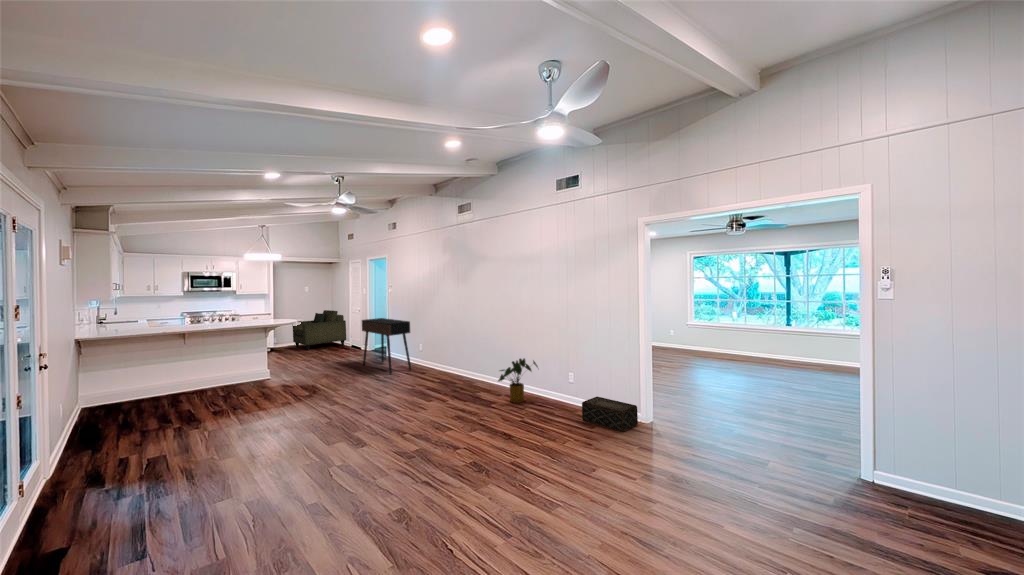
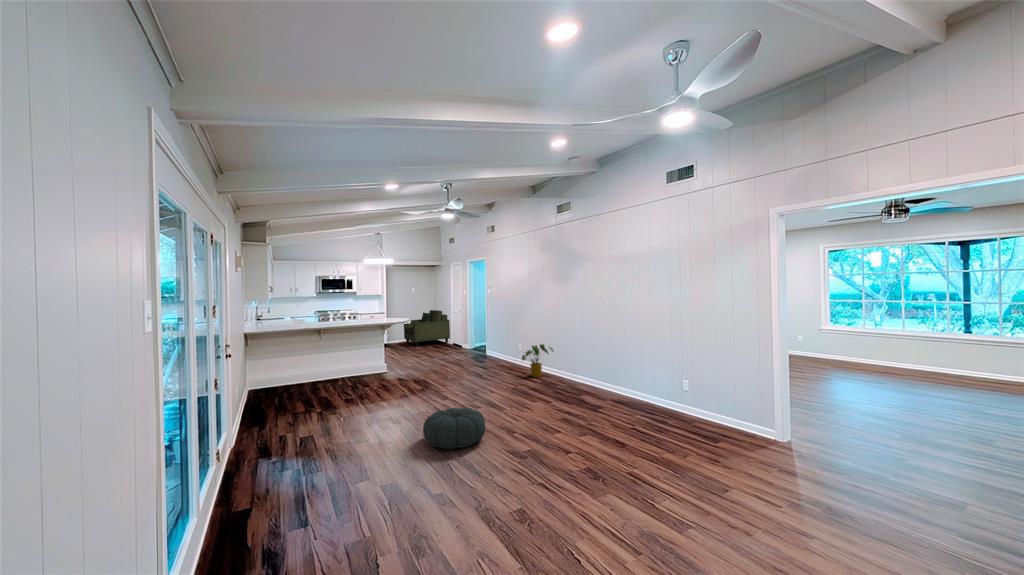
console table: present [362,318,411,374] -> none [466,318,513,373]
house plant: present [498,359,538,403] -> present [522,344,553,377]
woven basket: present [582,397,638,432] -> none [701,407,769,449]
pouf: none [302,412,372,457] -> present [423,408,485,449]

